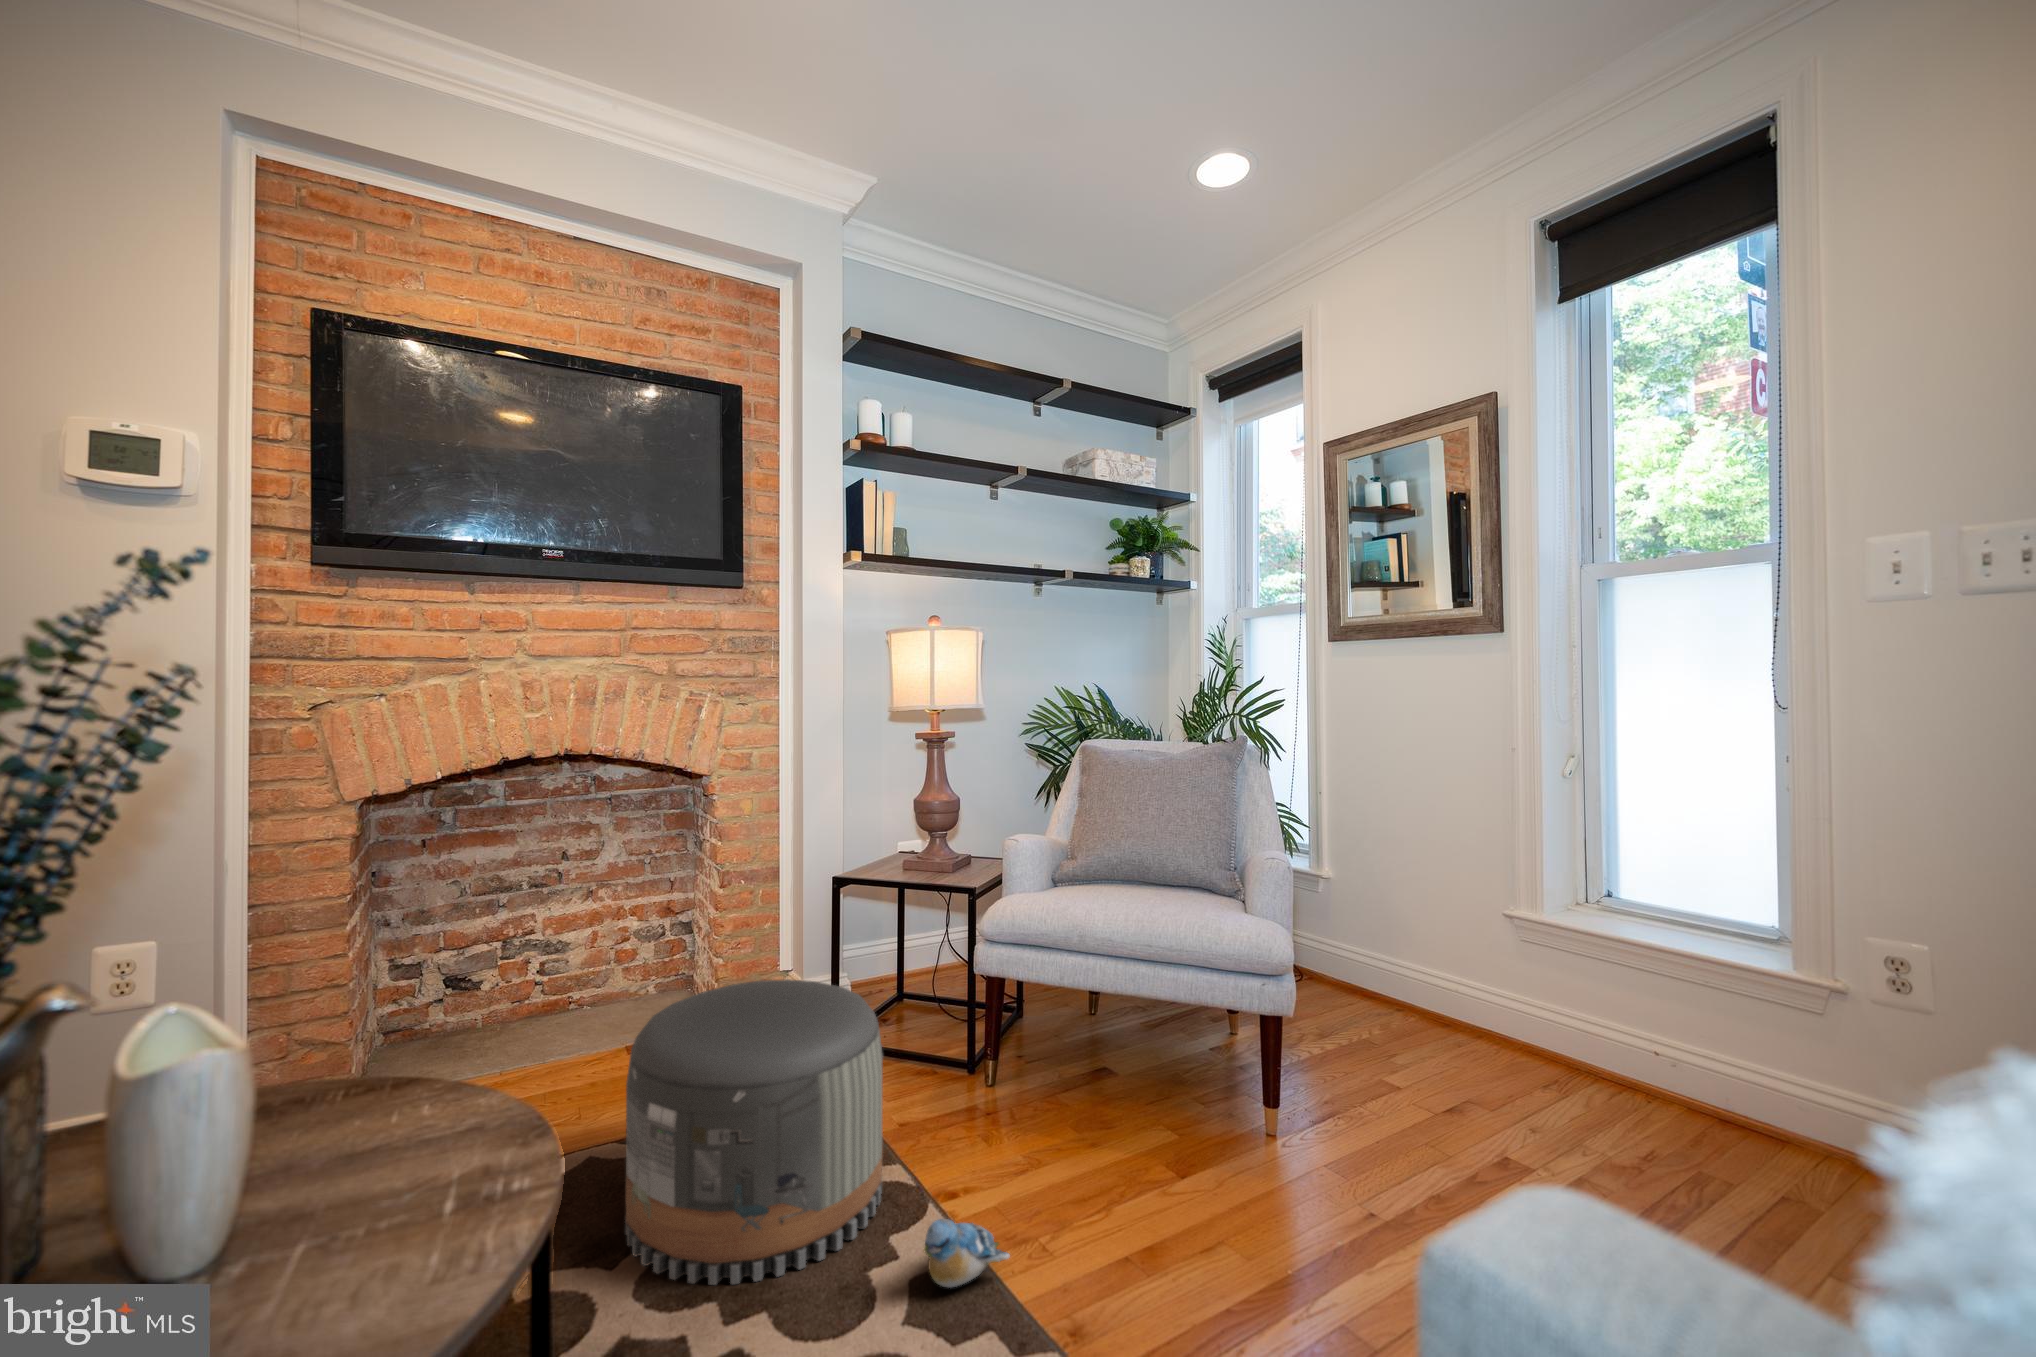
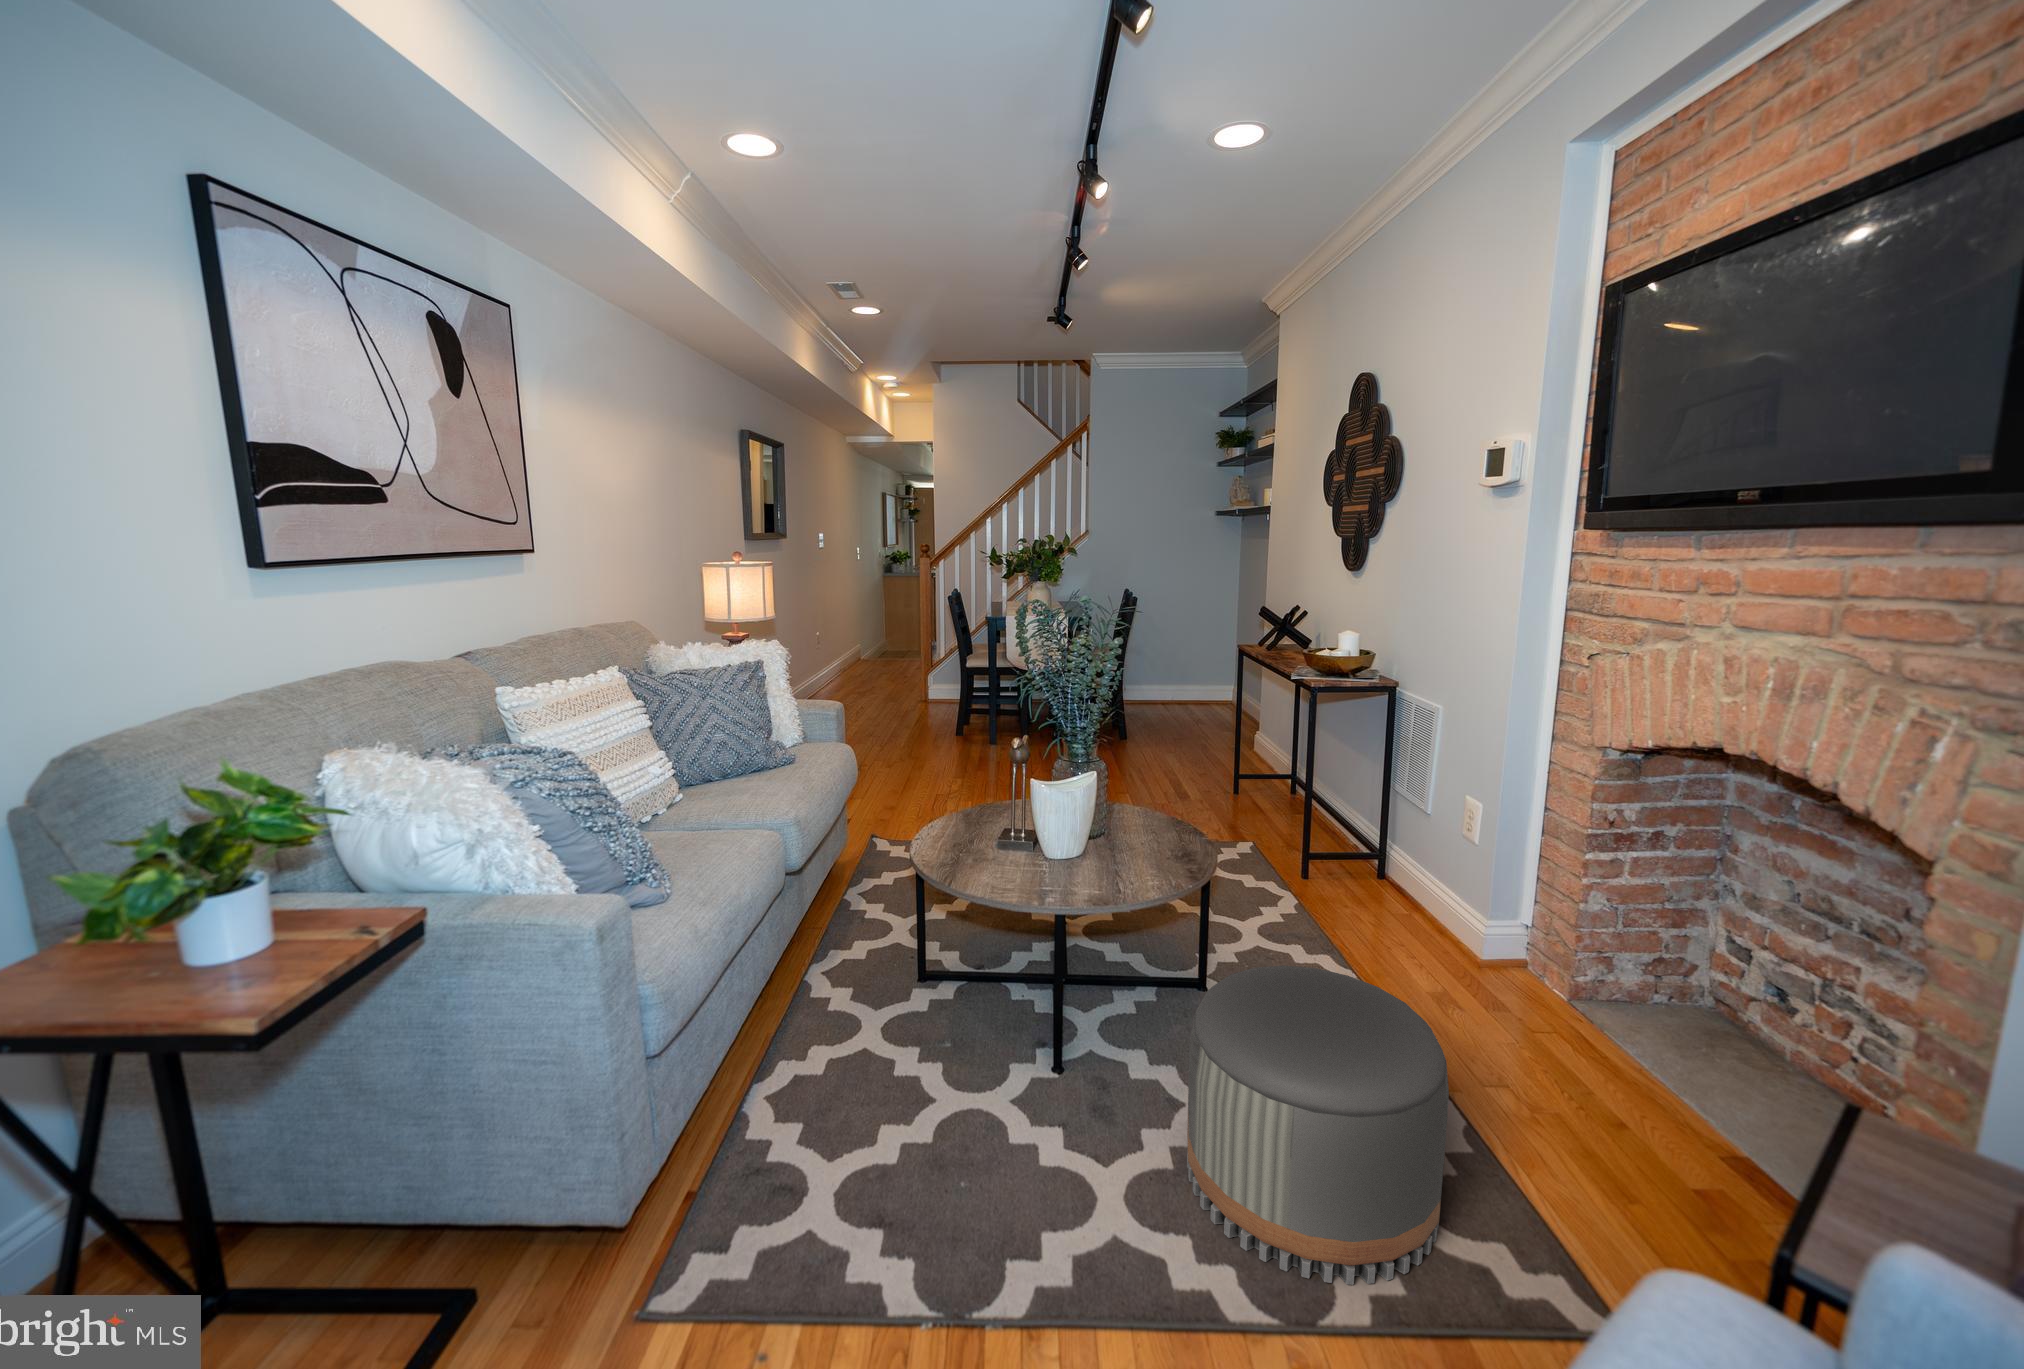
plush toy: present [924,1219,1010,1288] -> none [1090,1189,1153,1304]

